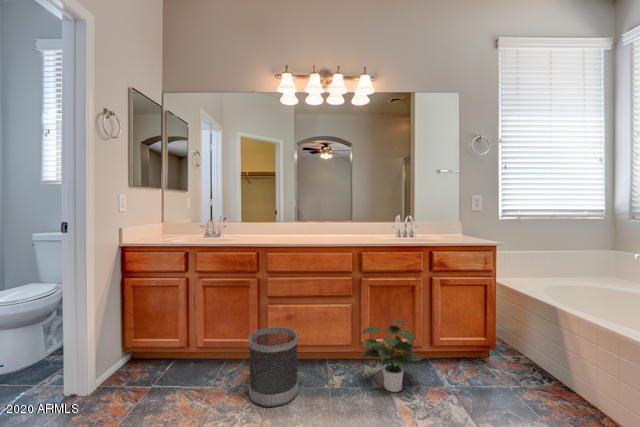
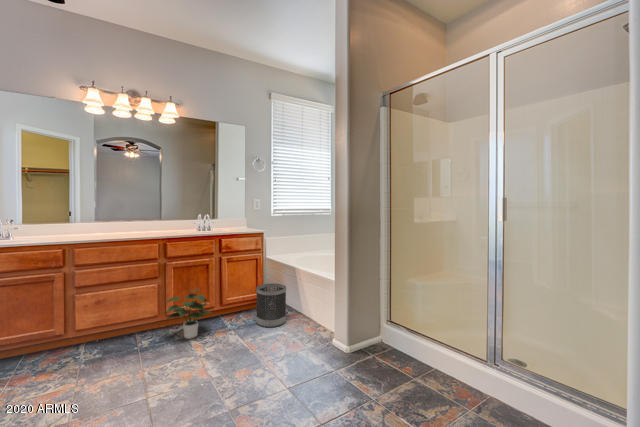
wastebasket: present [248,327,298,407] -> present [256,283,286,327]

